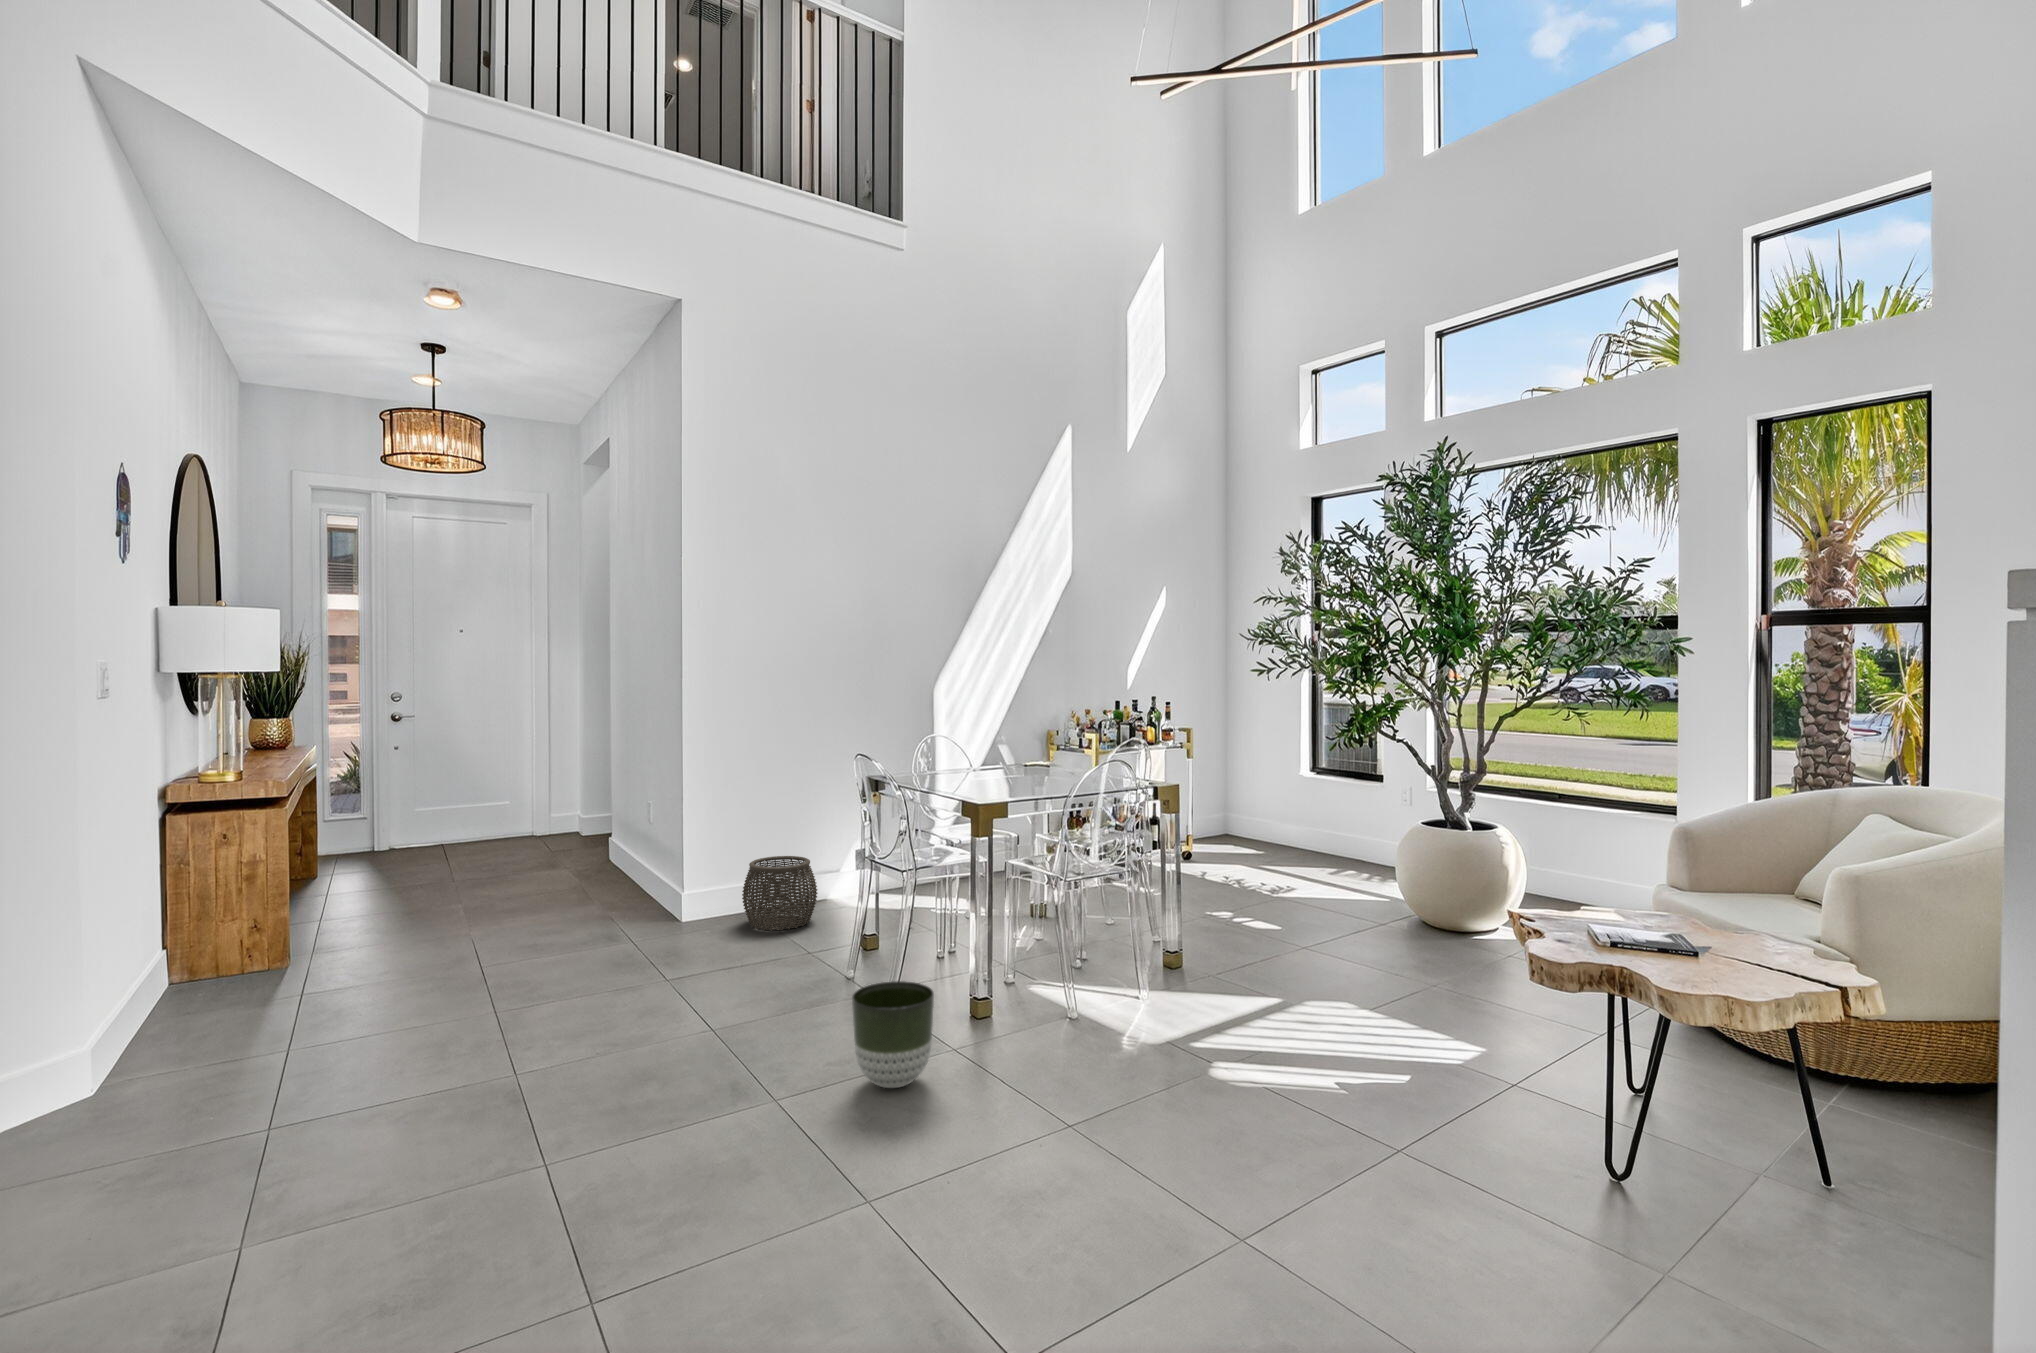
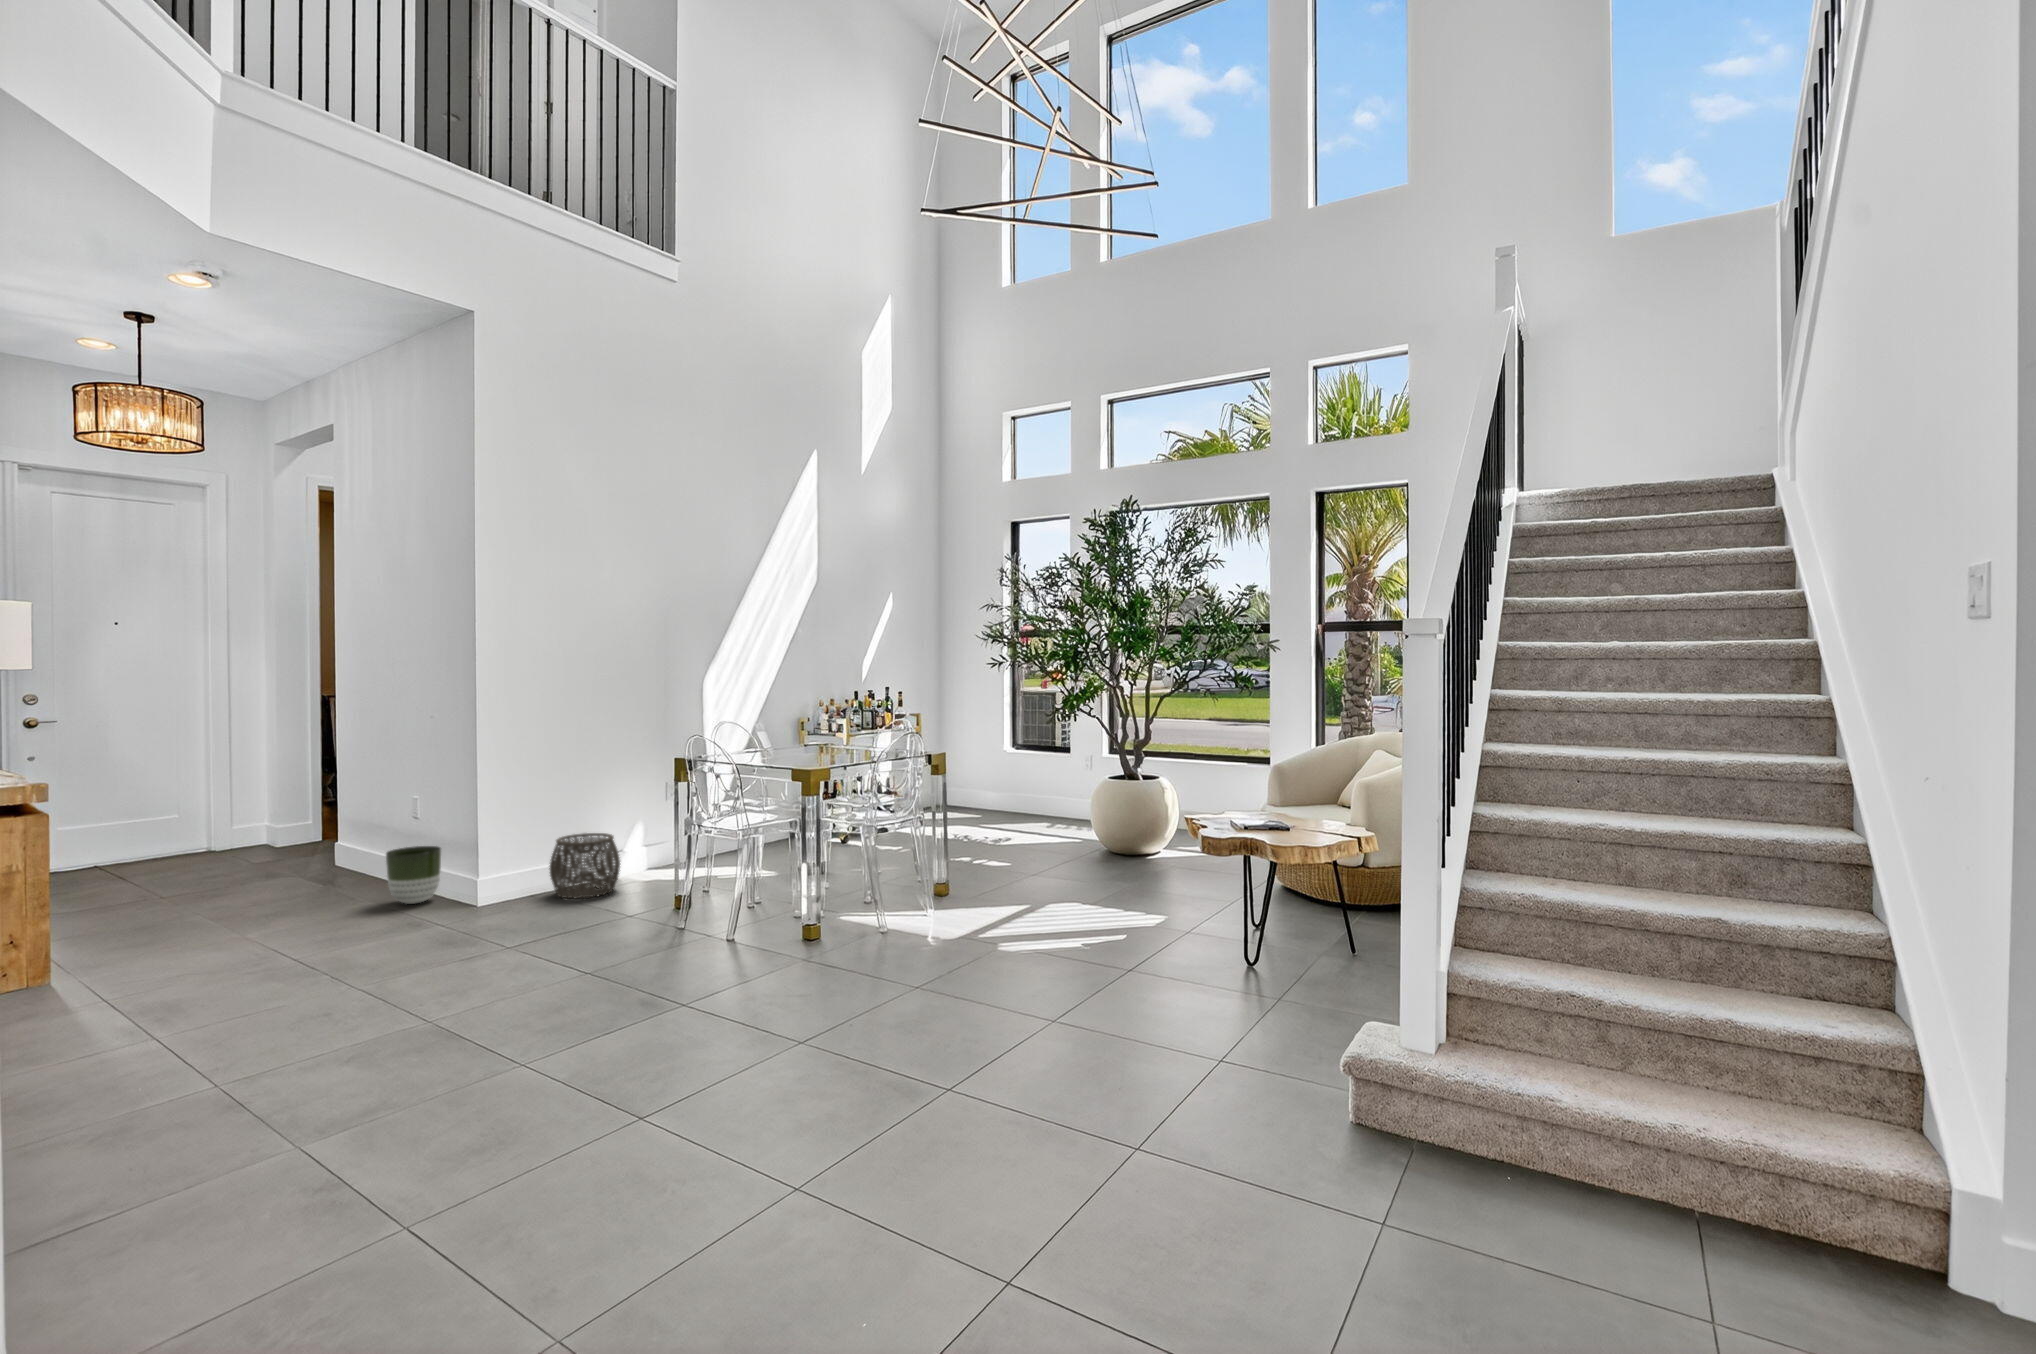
planter: present [852,981,934,1088] -> present [386,846,442,904]

